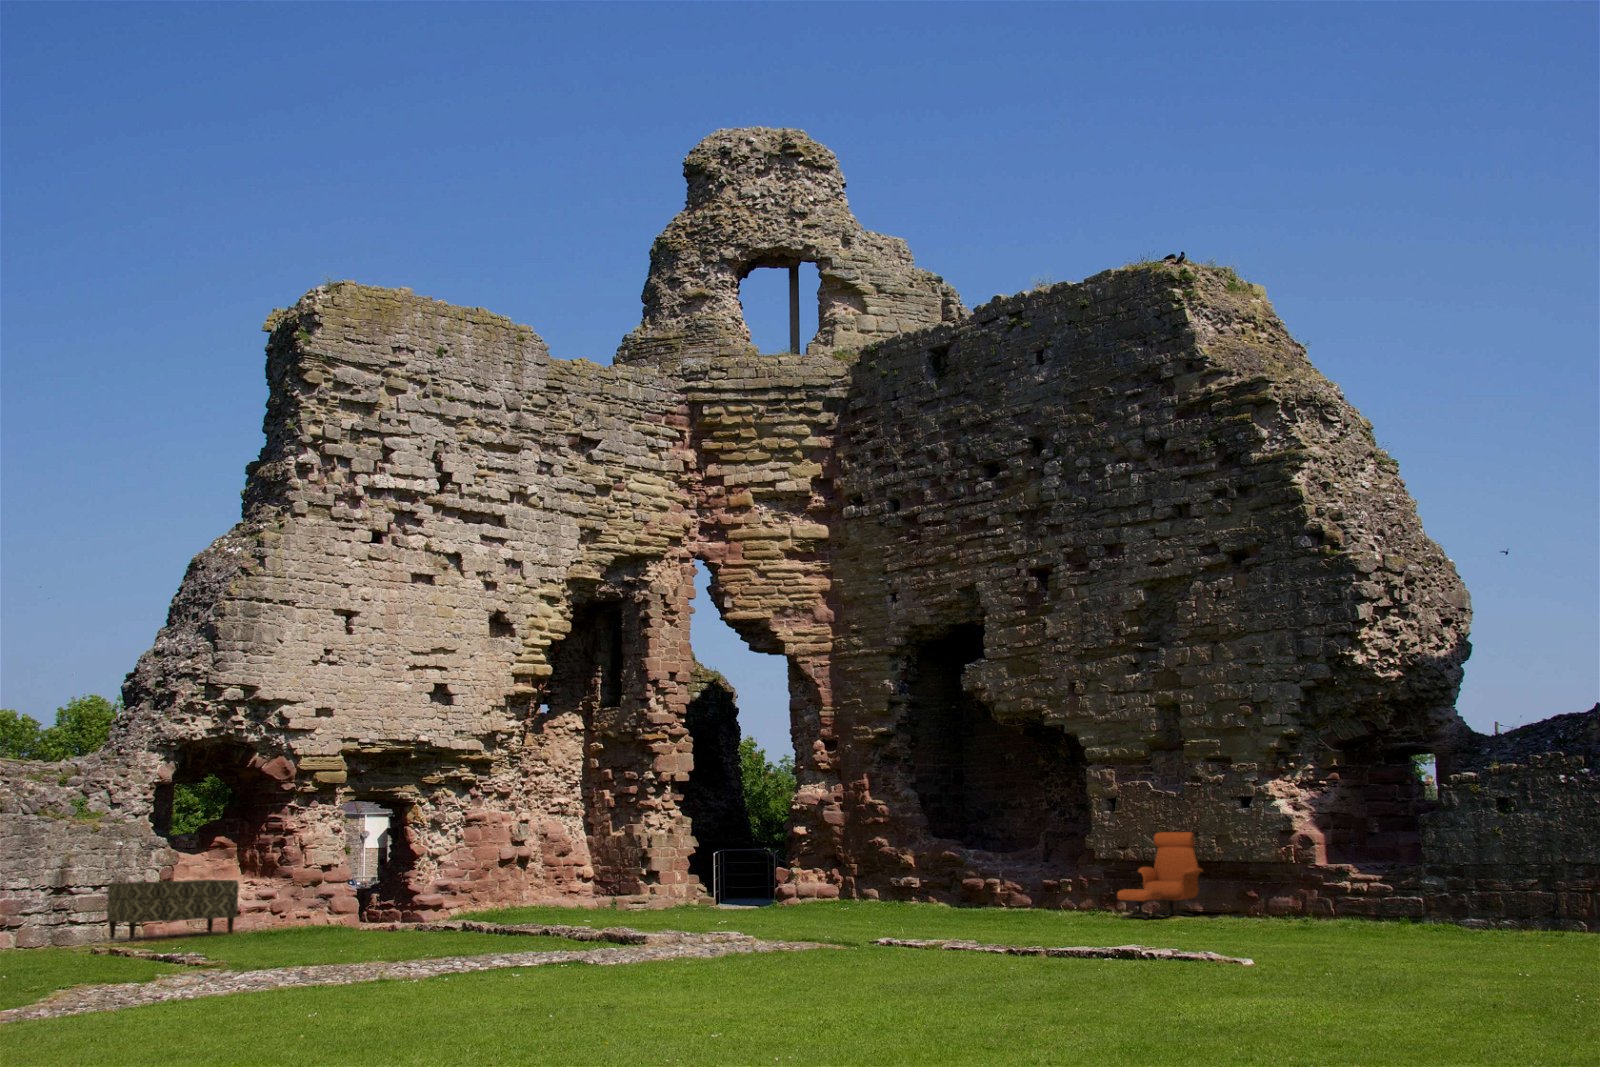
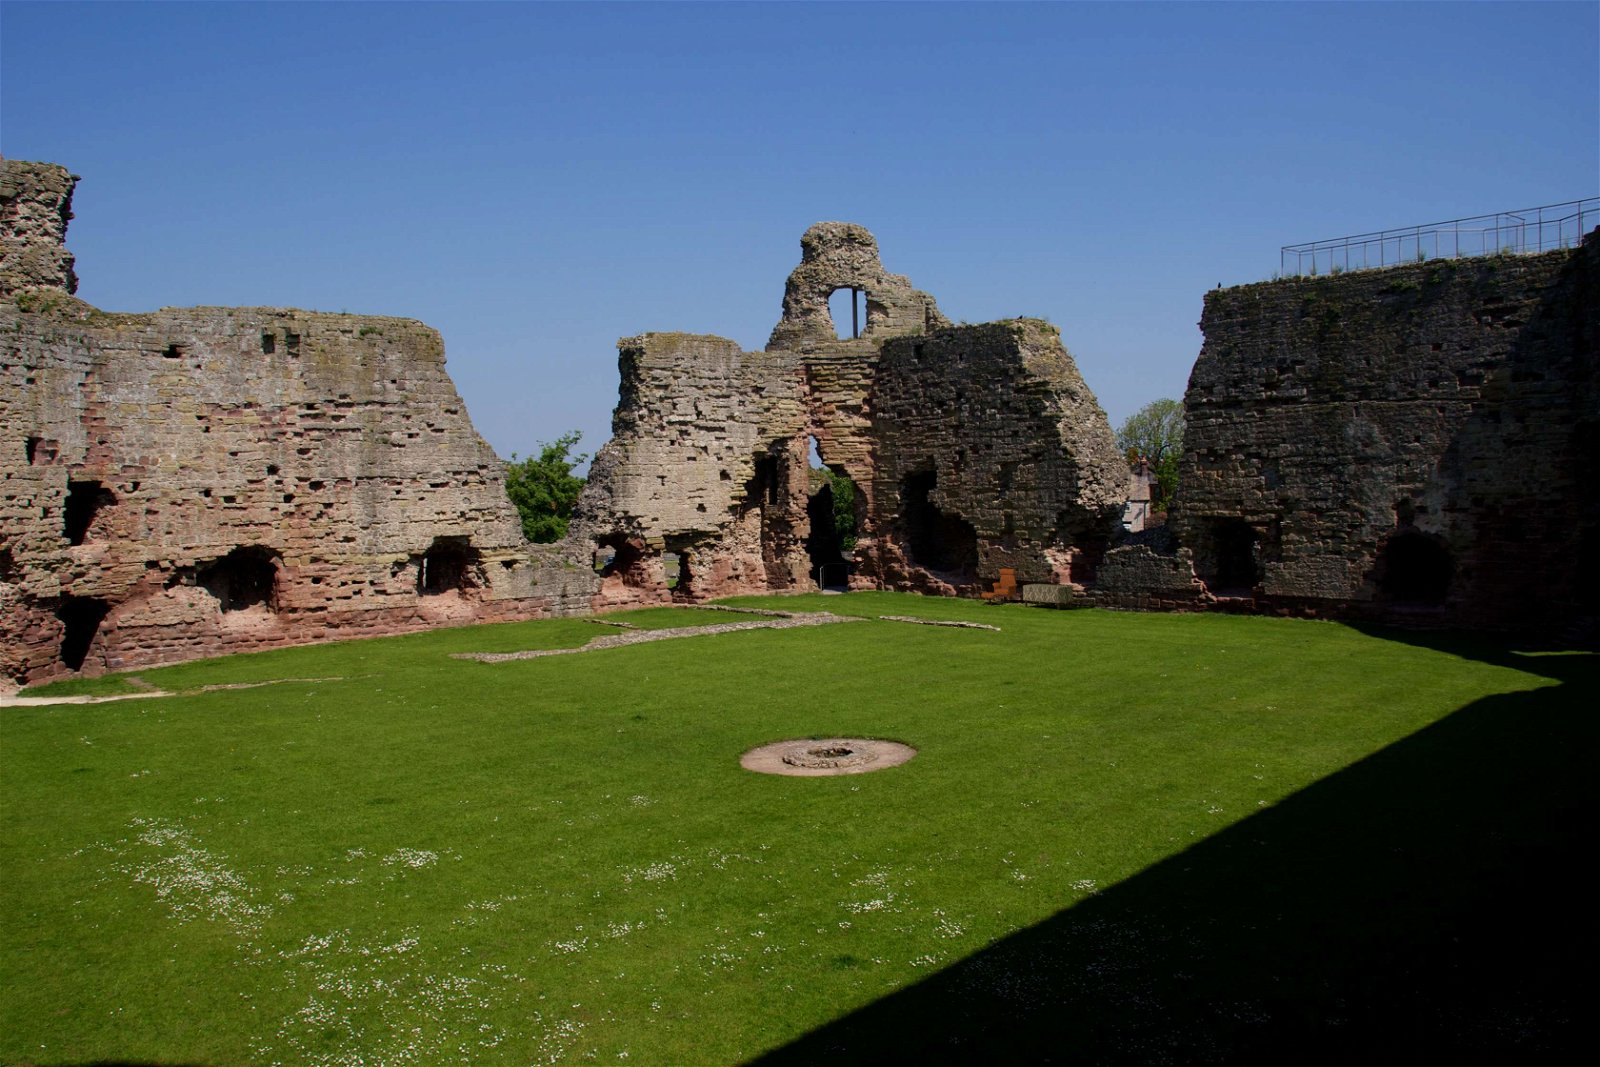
bench: present [107,880,239,940] -> present [1023,584,1073,610]

